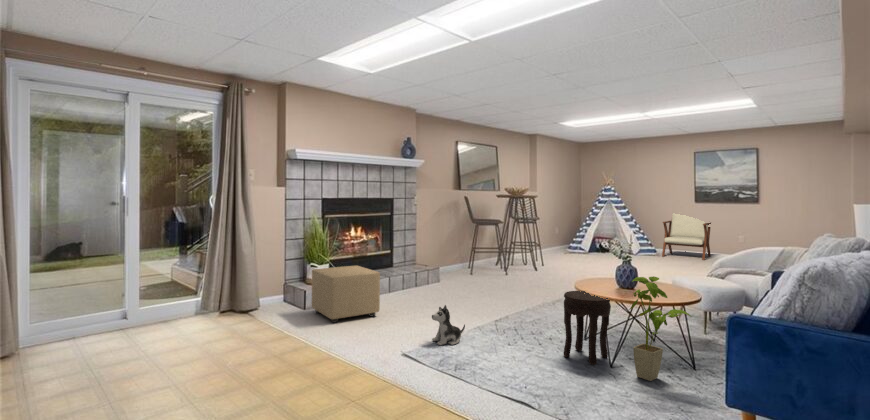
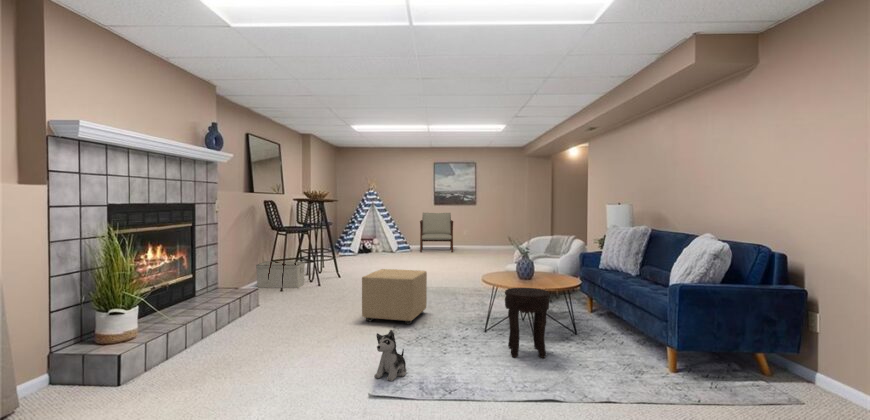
storage bin: none [458,248,499,273] -> present [256,261,305,288]
ottoman: present [312,266,380,323] -> present [362,269,427,324]
house plant: present [630,276,691,381] -> none [572,265,624,359]

